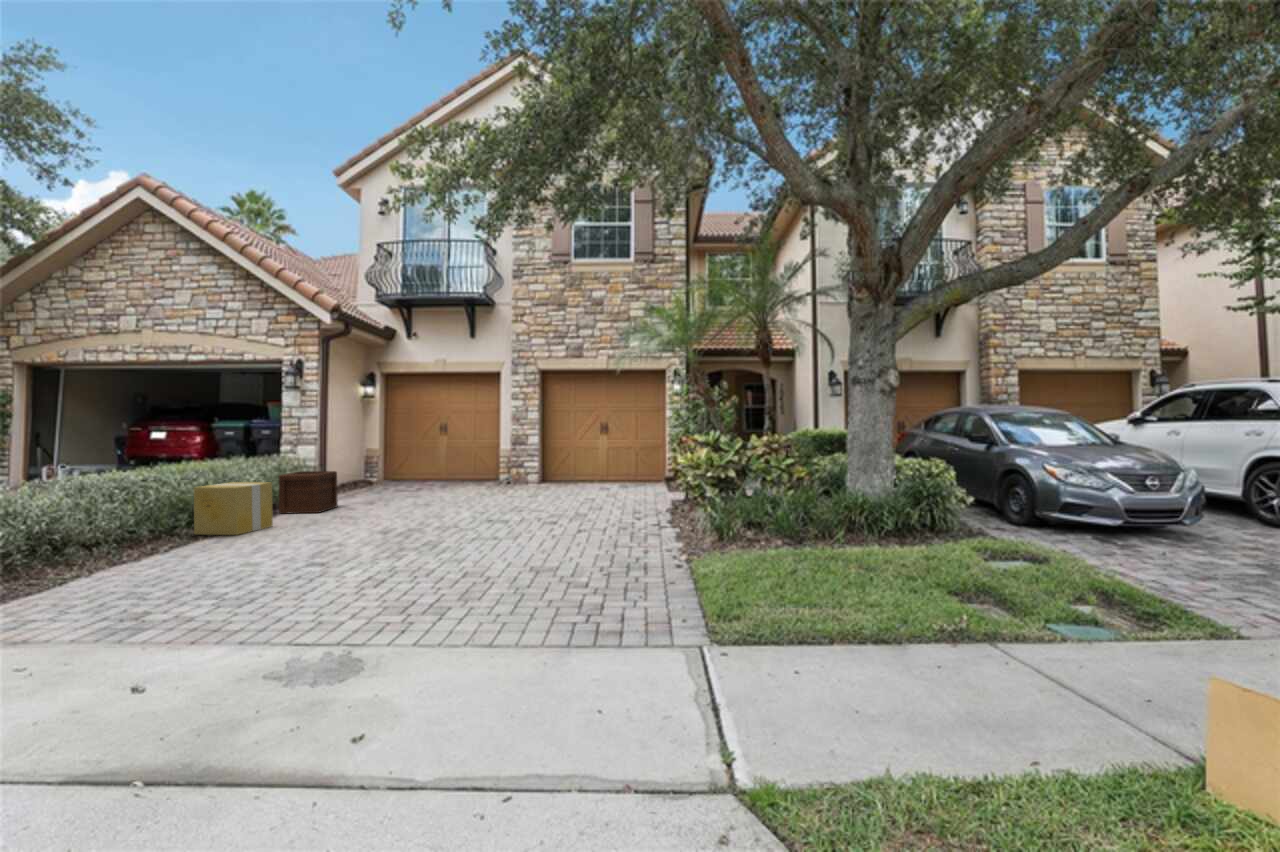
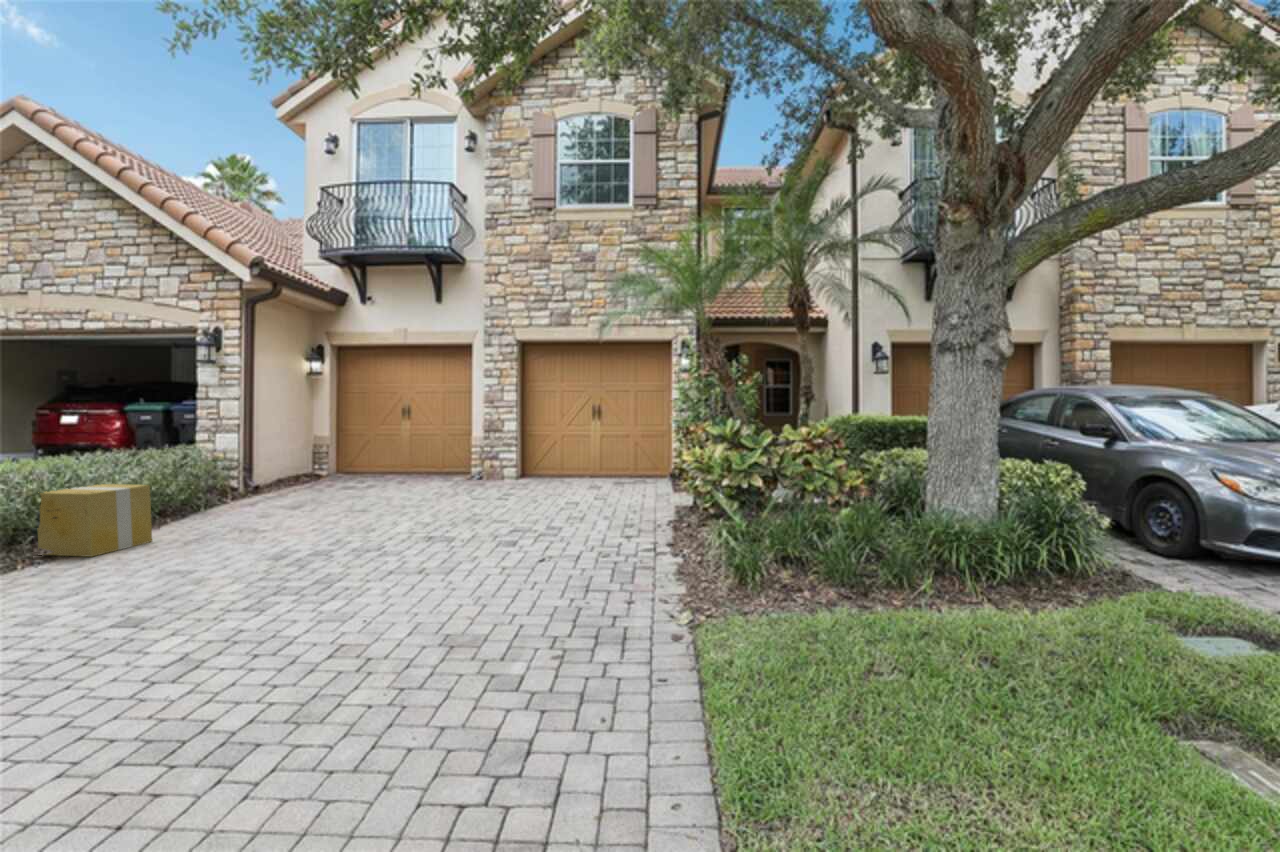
wooden crate: present [279,471,338,514] -> none [177,466,259,521]

